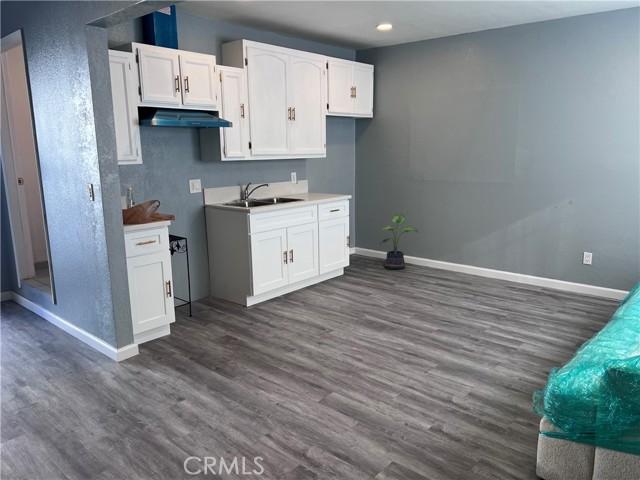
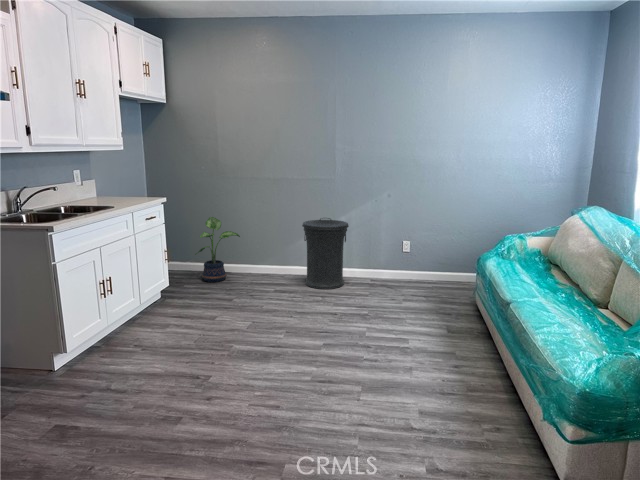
trash can: none [471,221,519,290] -> present [302,218,349,289]

